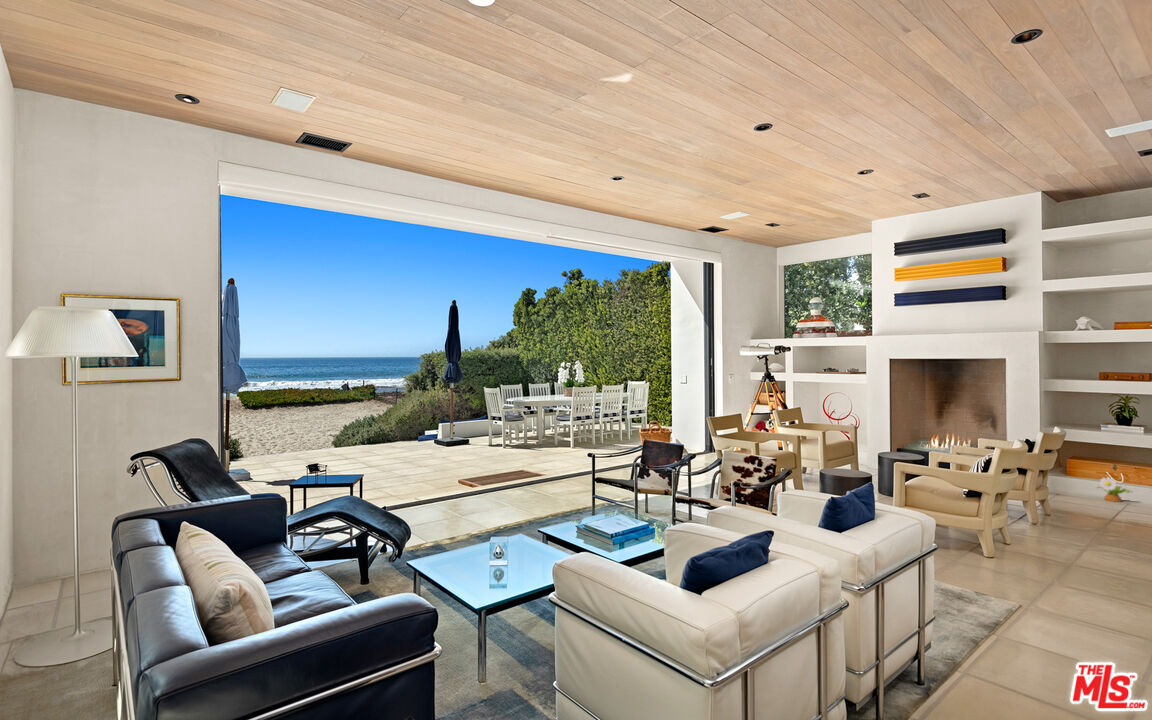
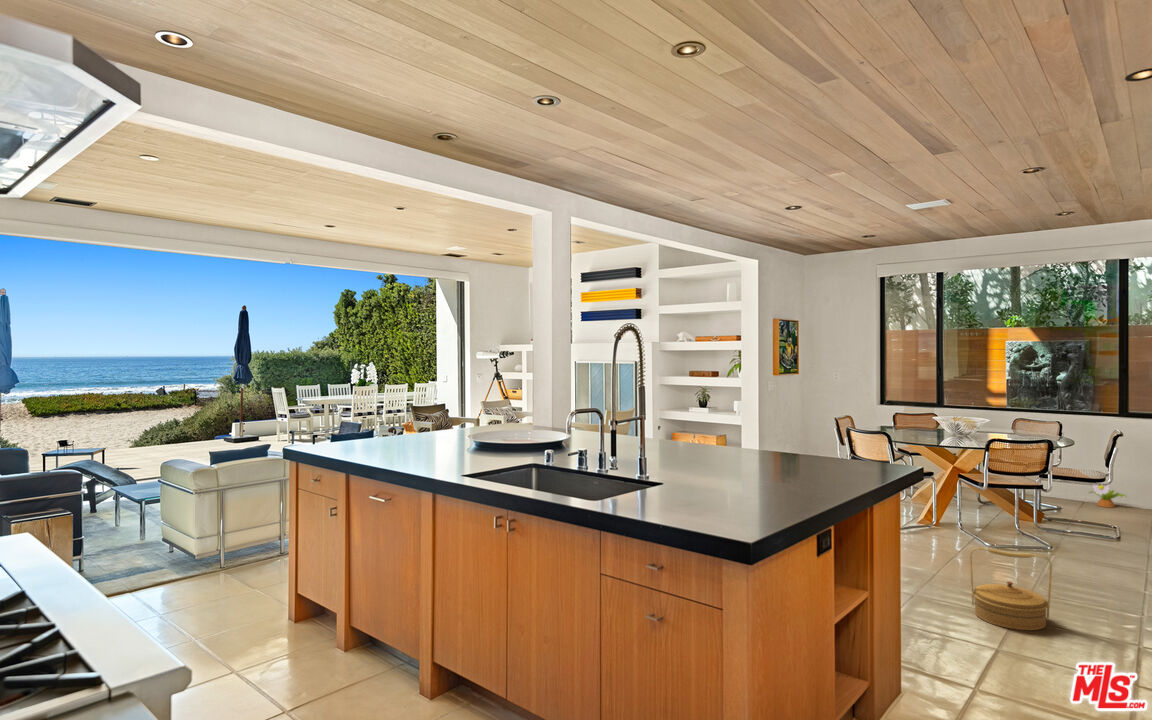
basket: none [980,551,1056,626] -> present [970,547,1052,631]

